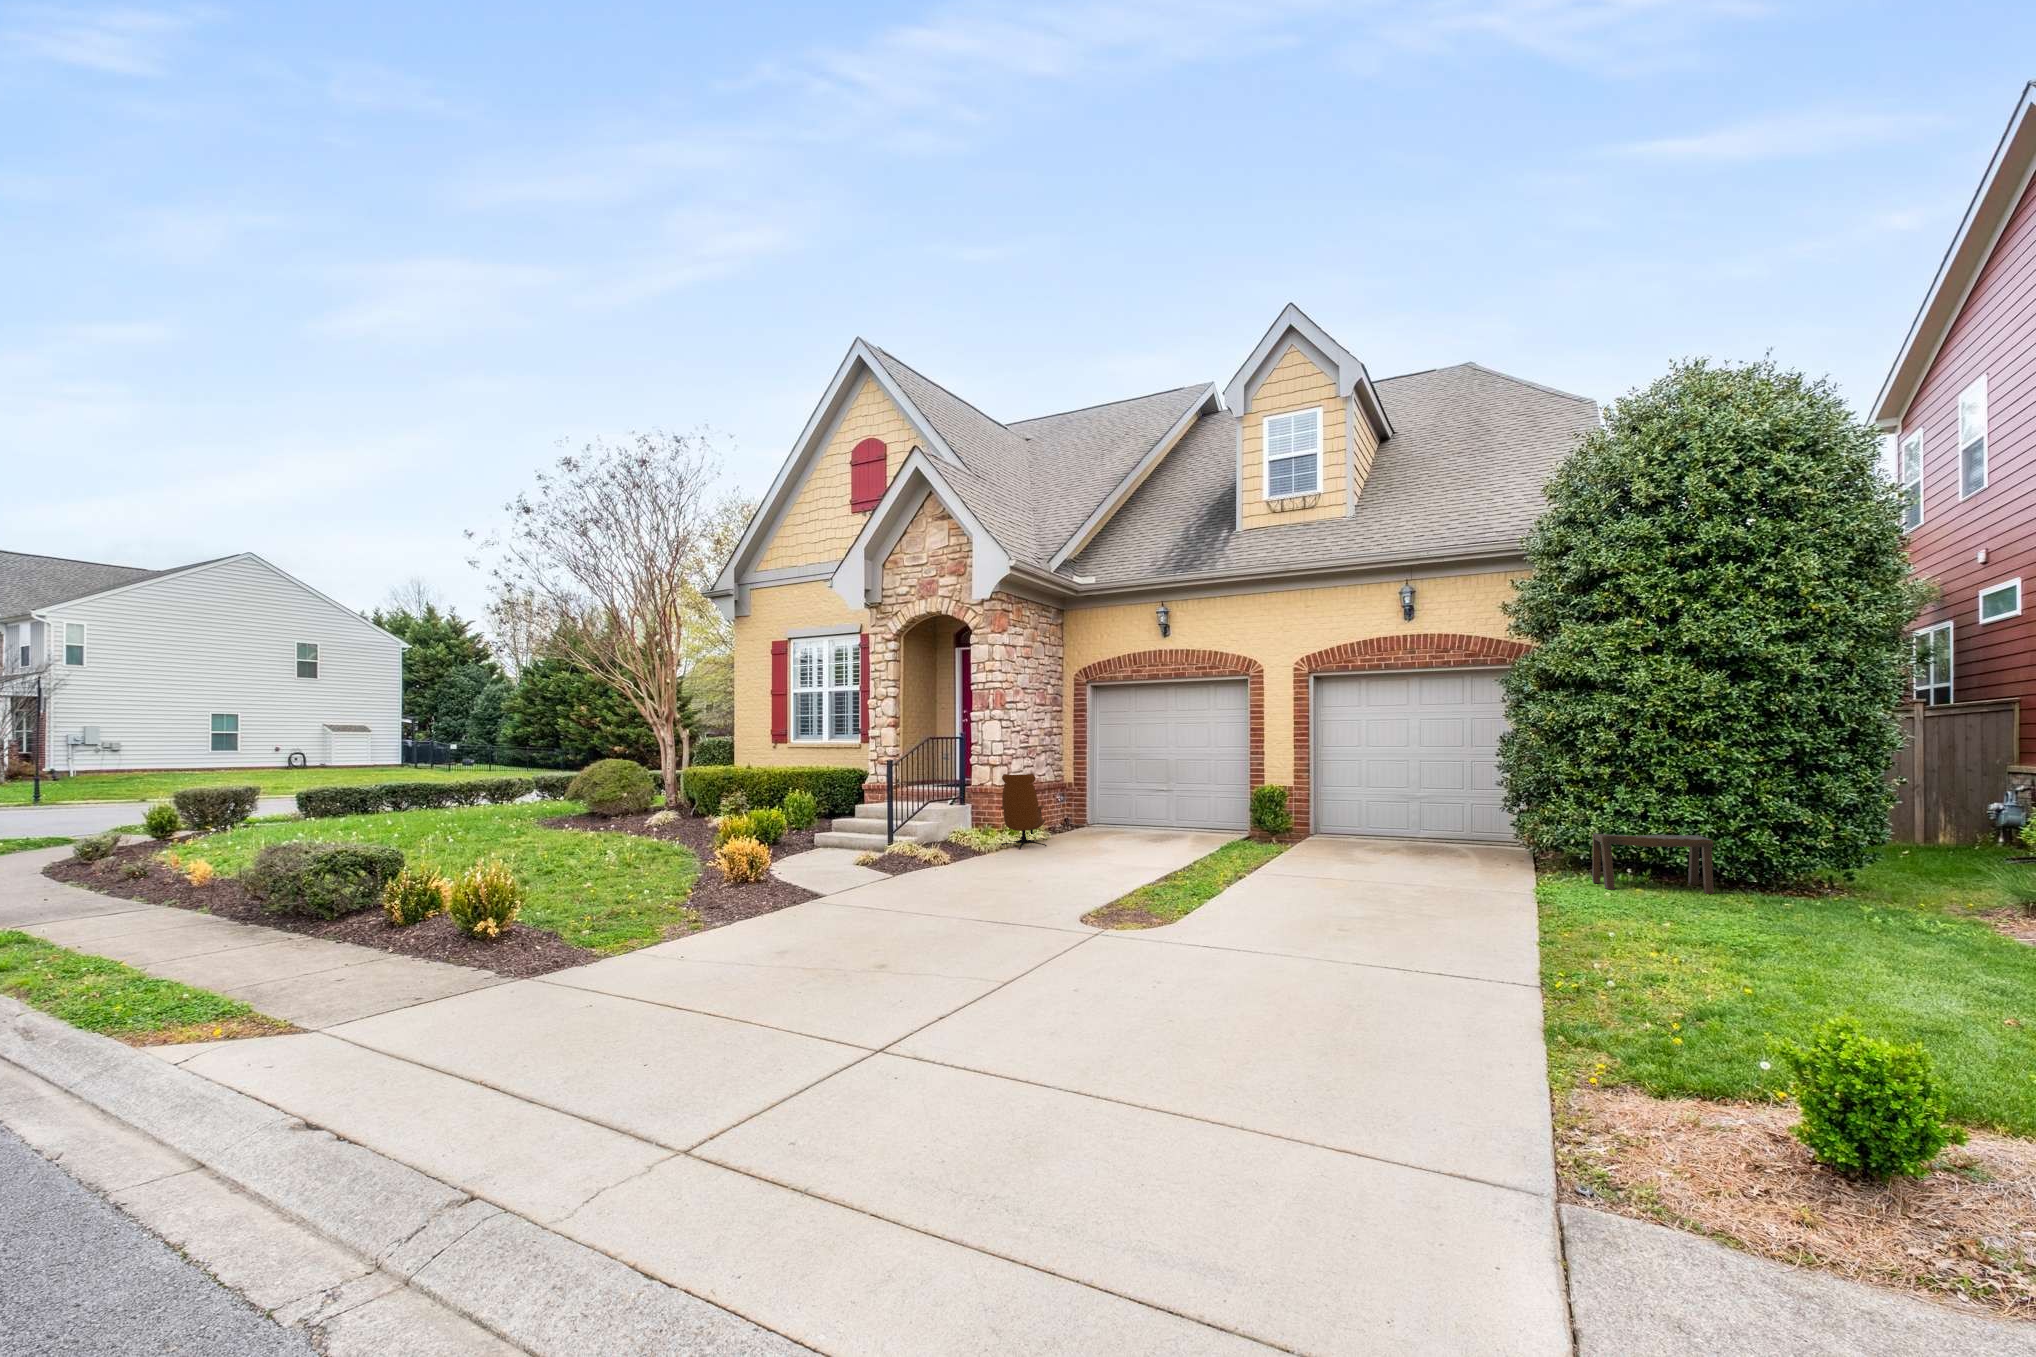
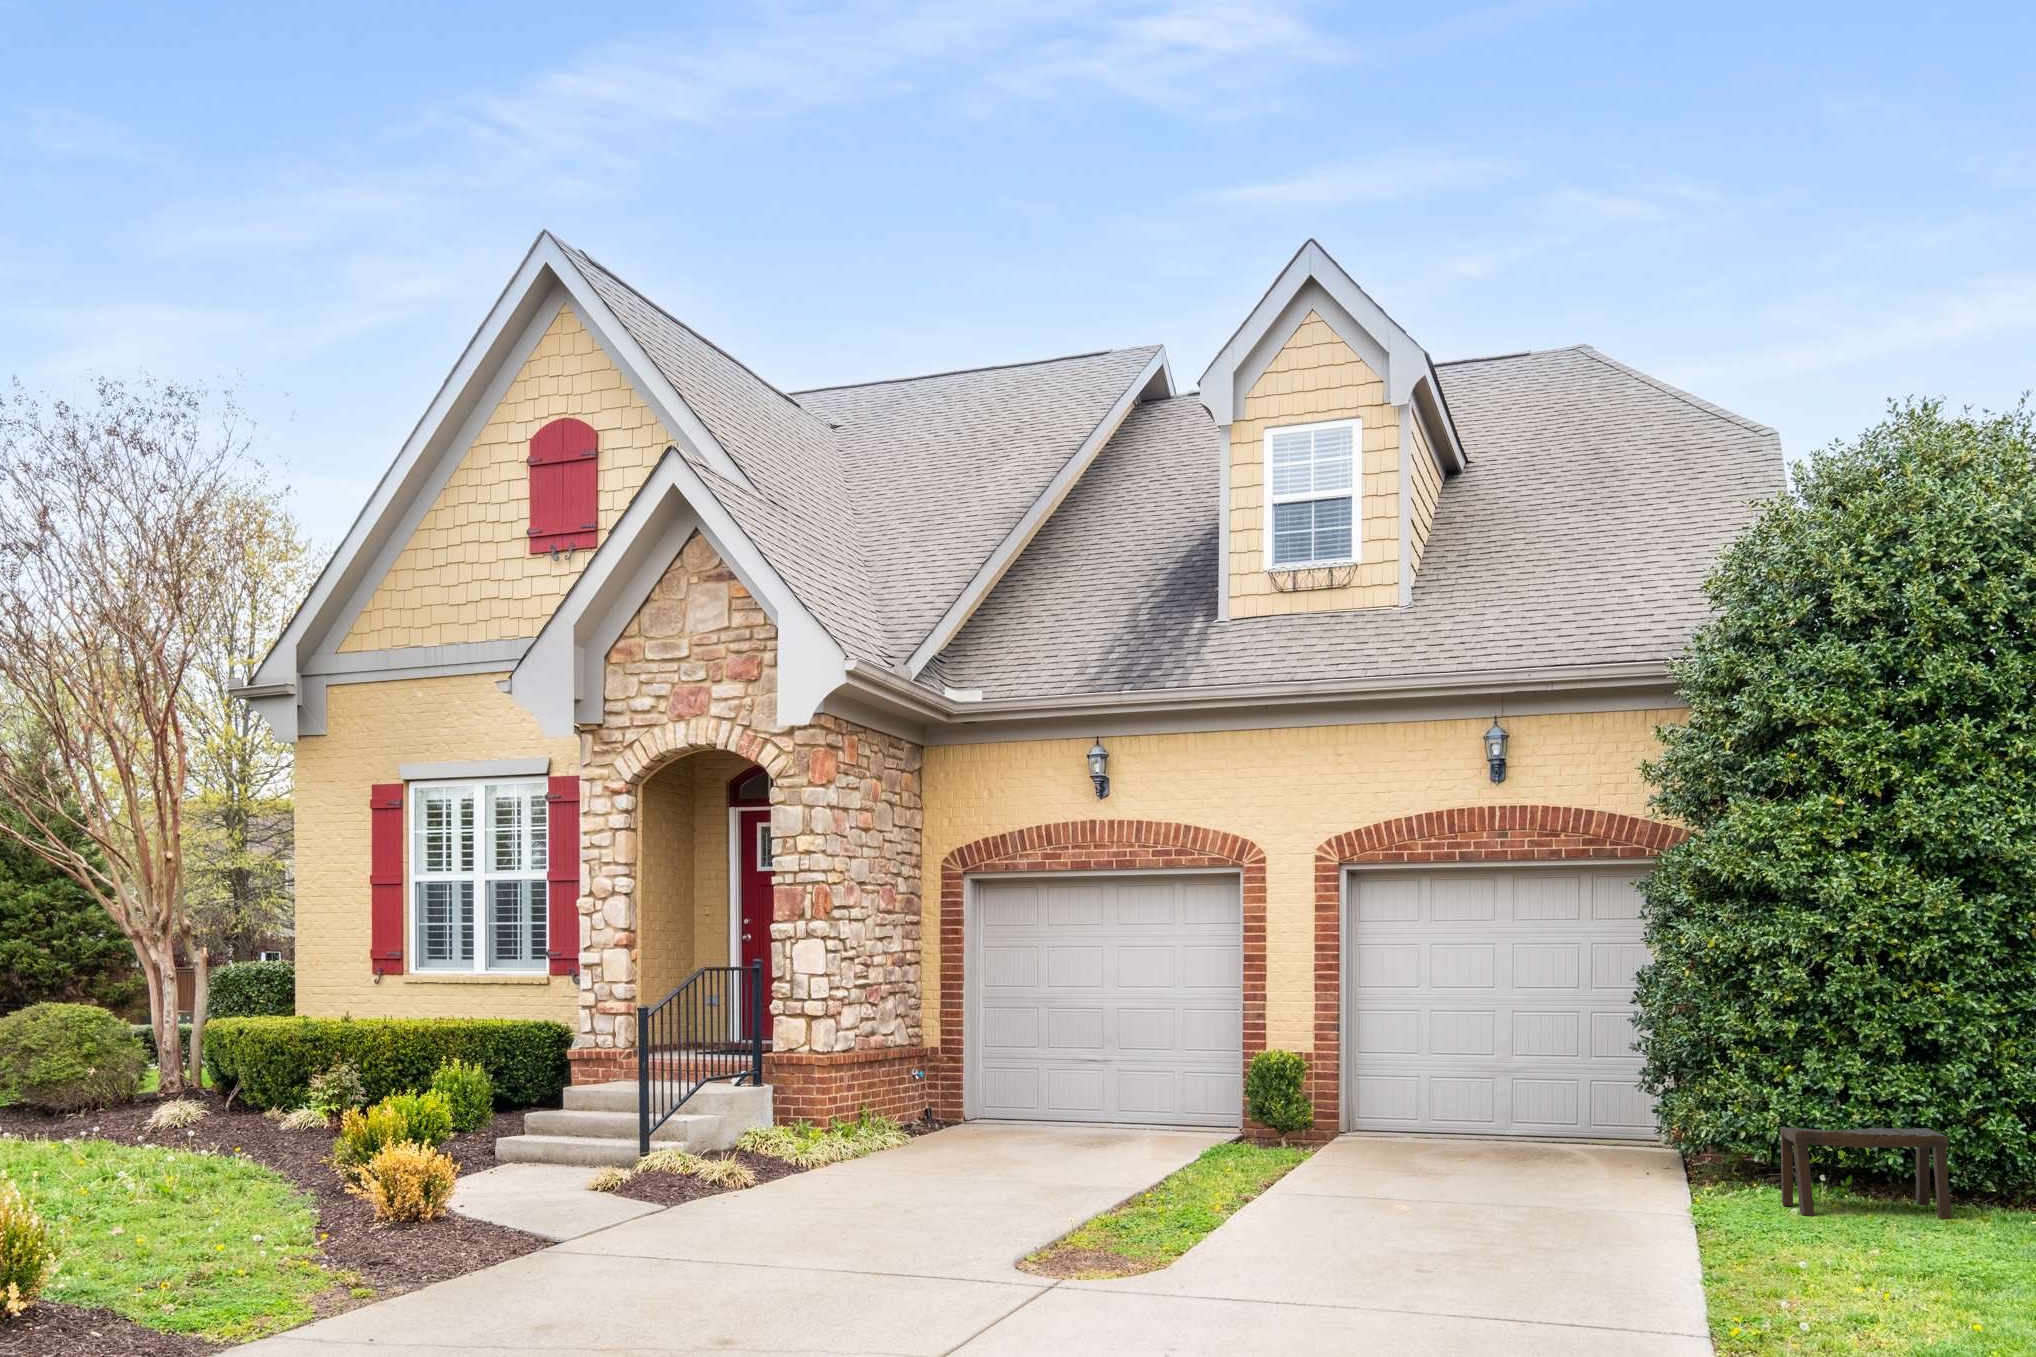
lounge chair: present [1001,774,1047,850] -> none [826,1033,907,1166]

